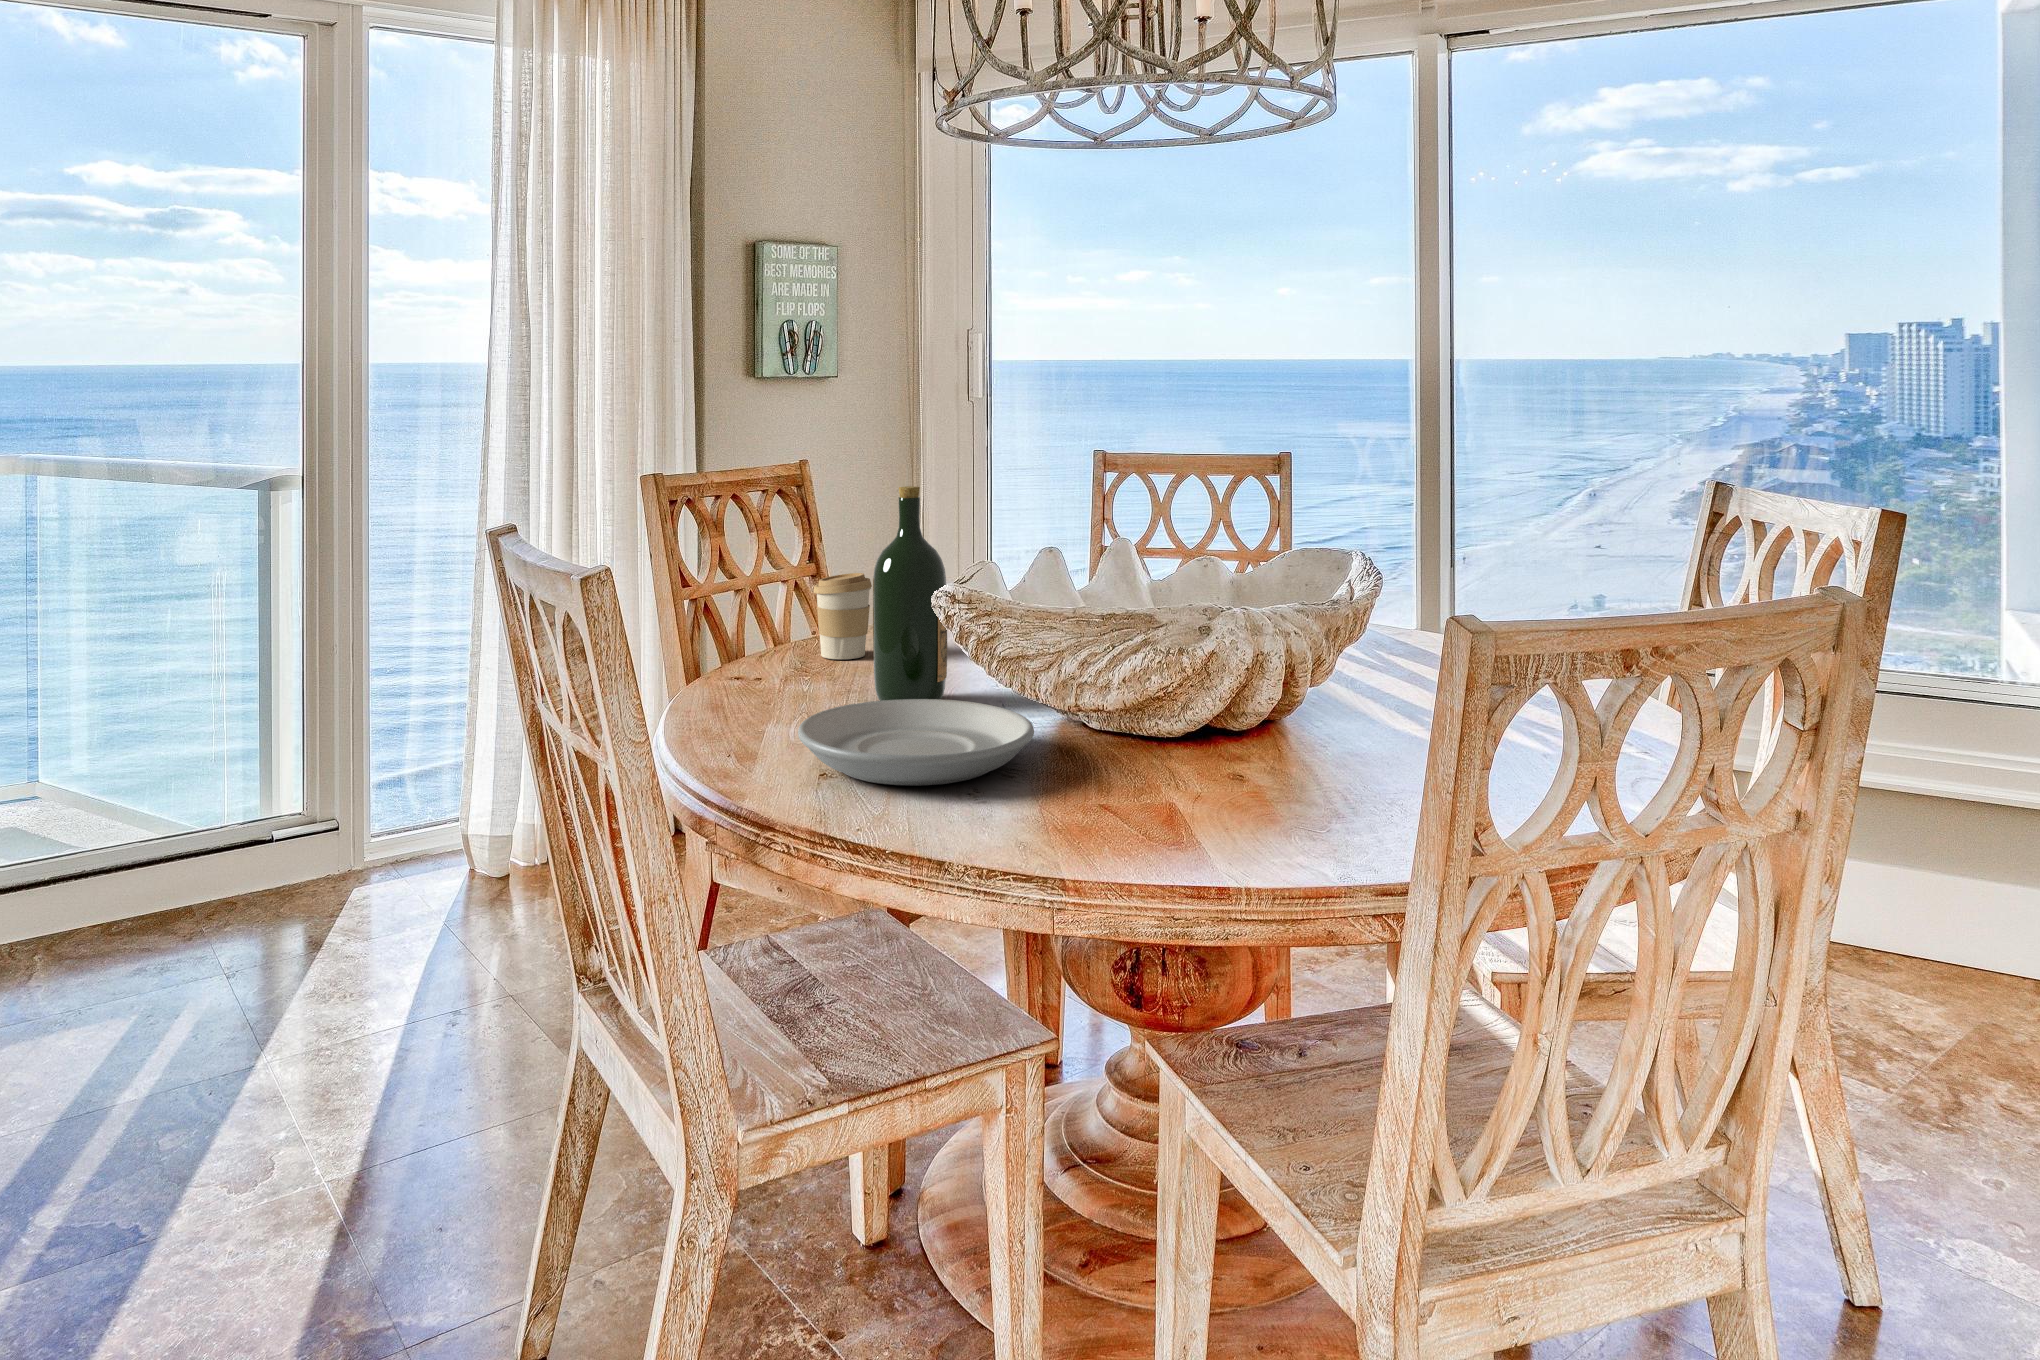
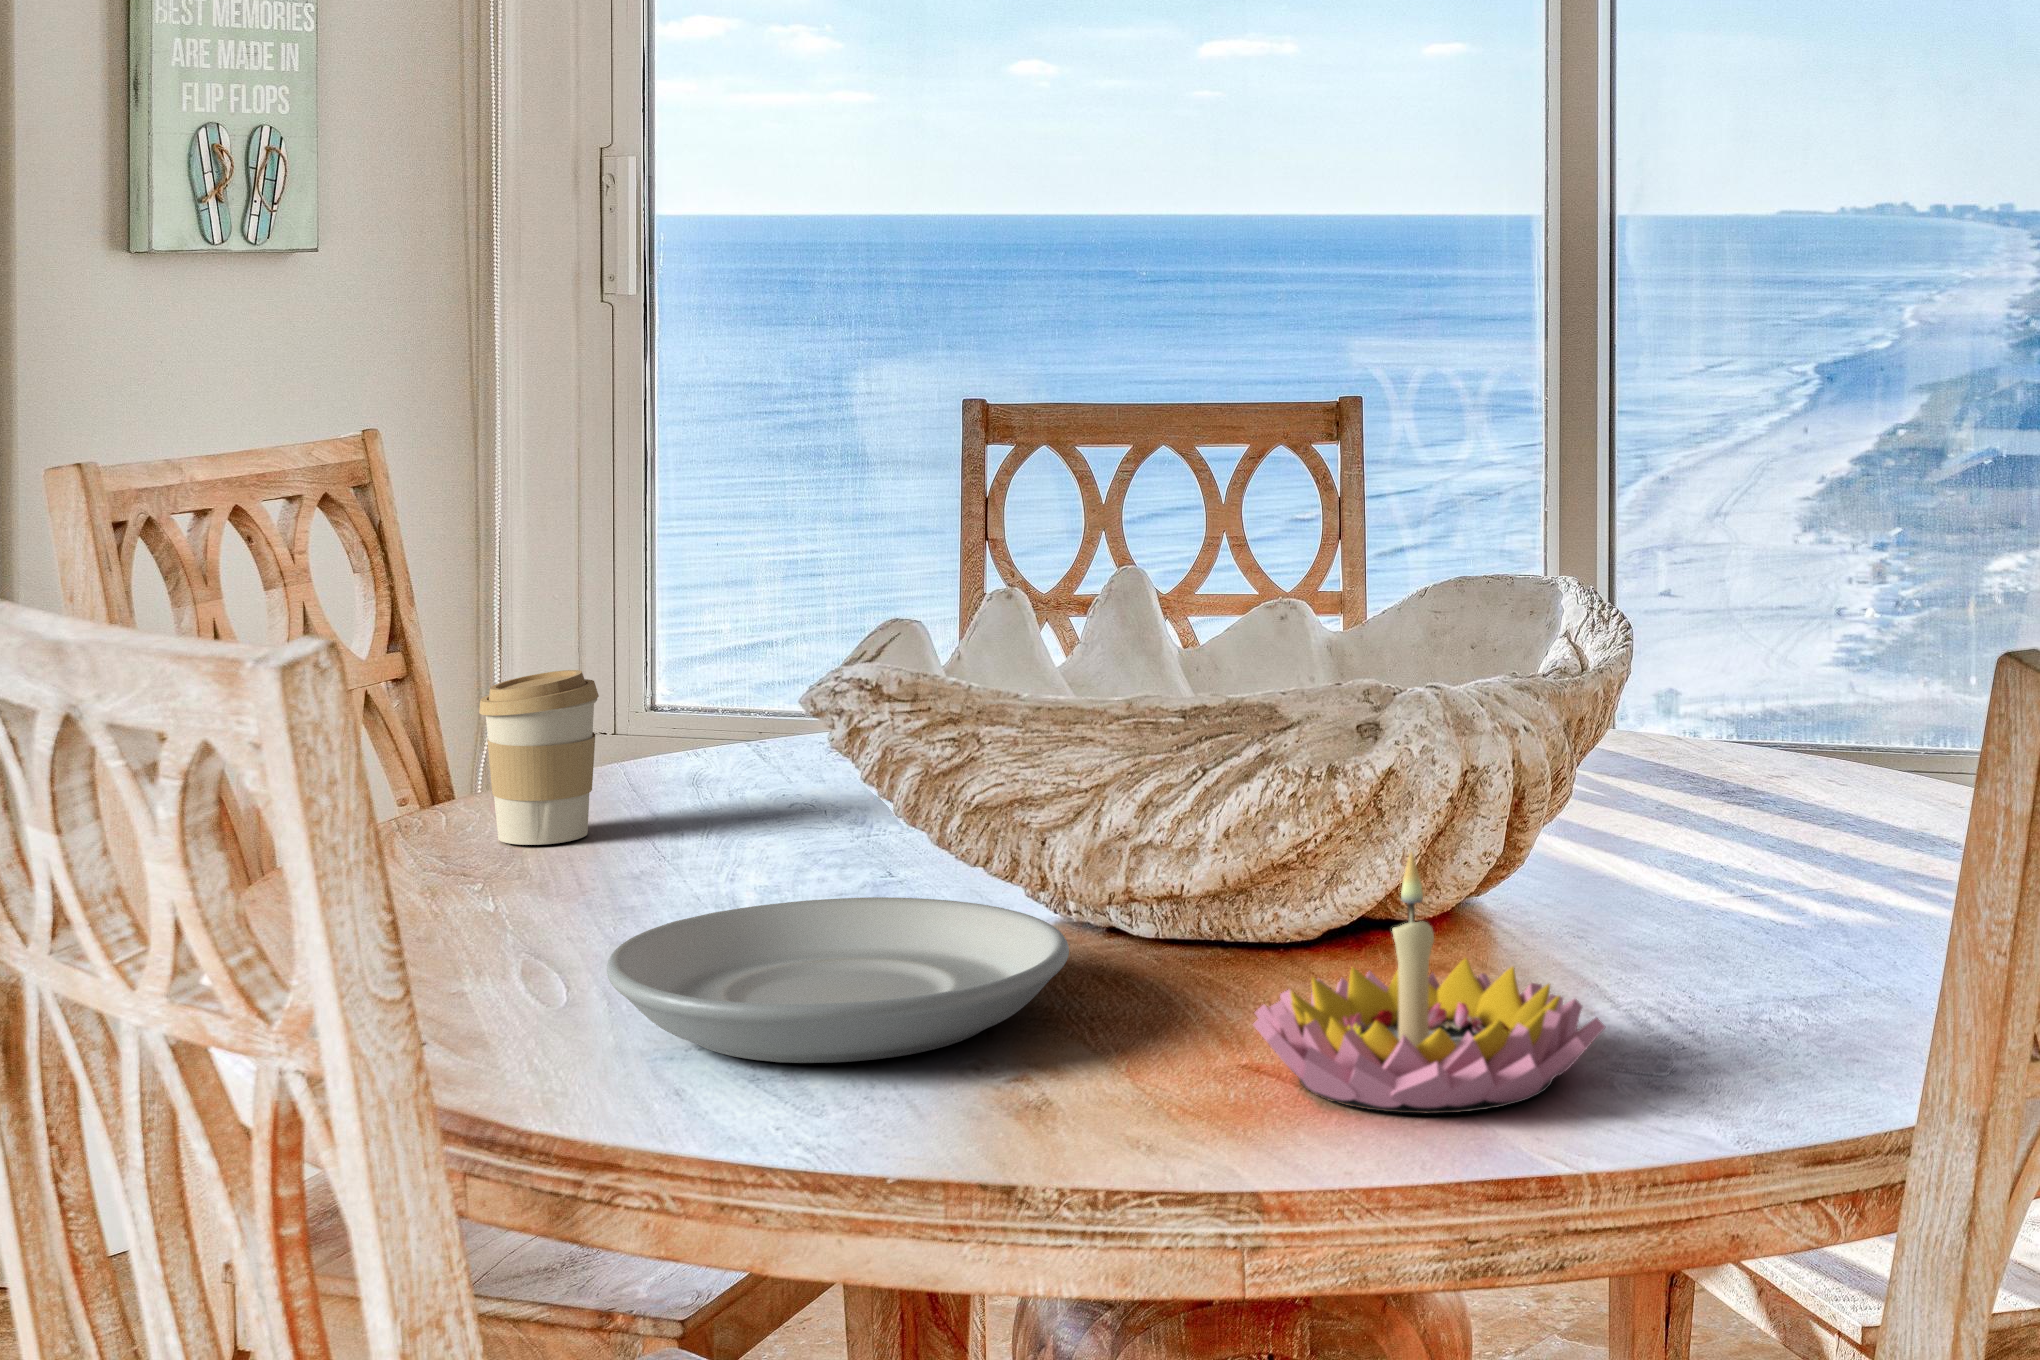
wine bottle: present [873,486,947,701] -> none [667,489,816,925]
candle holder: none [1100,698,1292,846] -> present [1253,851,1605,1114]

